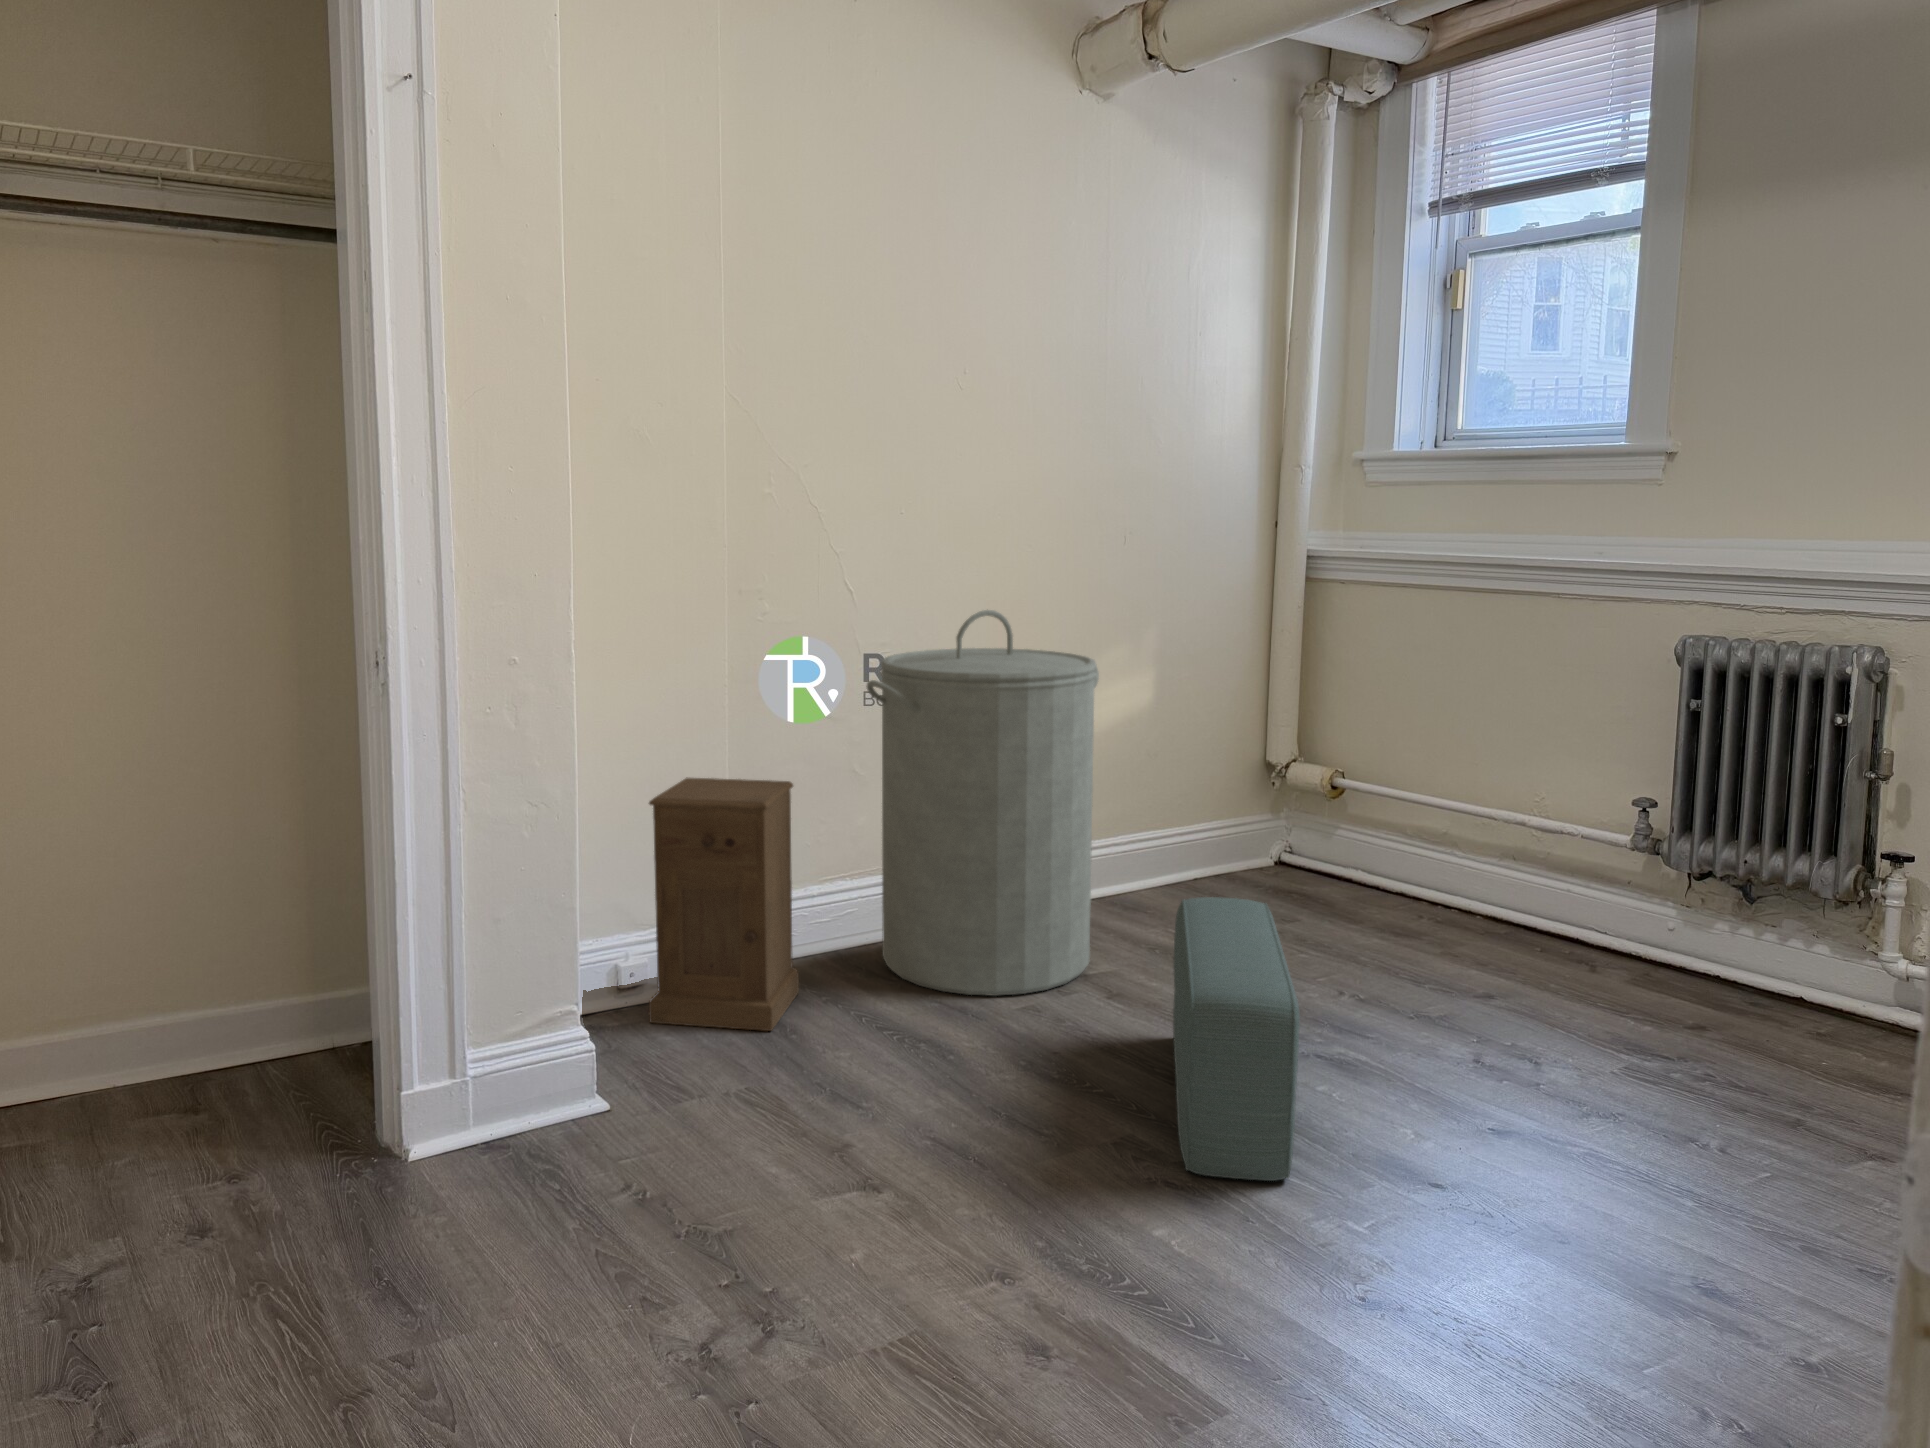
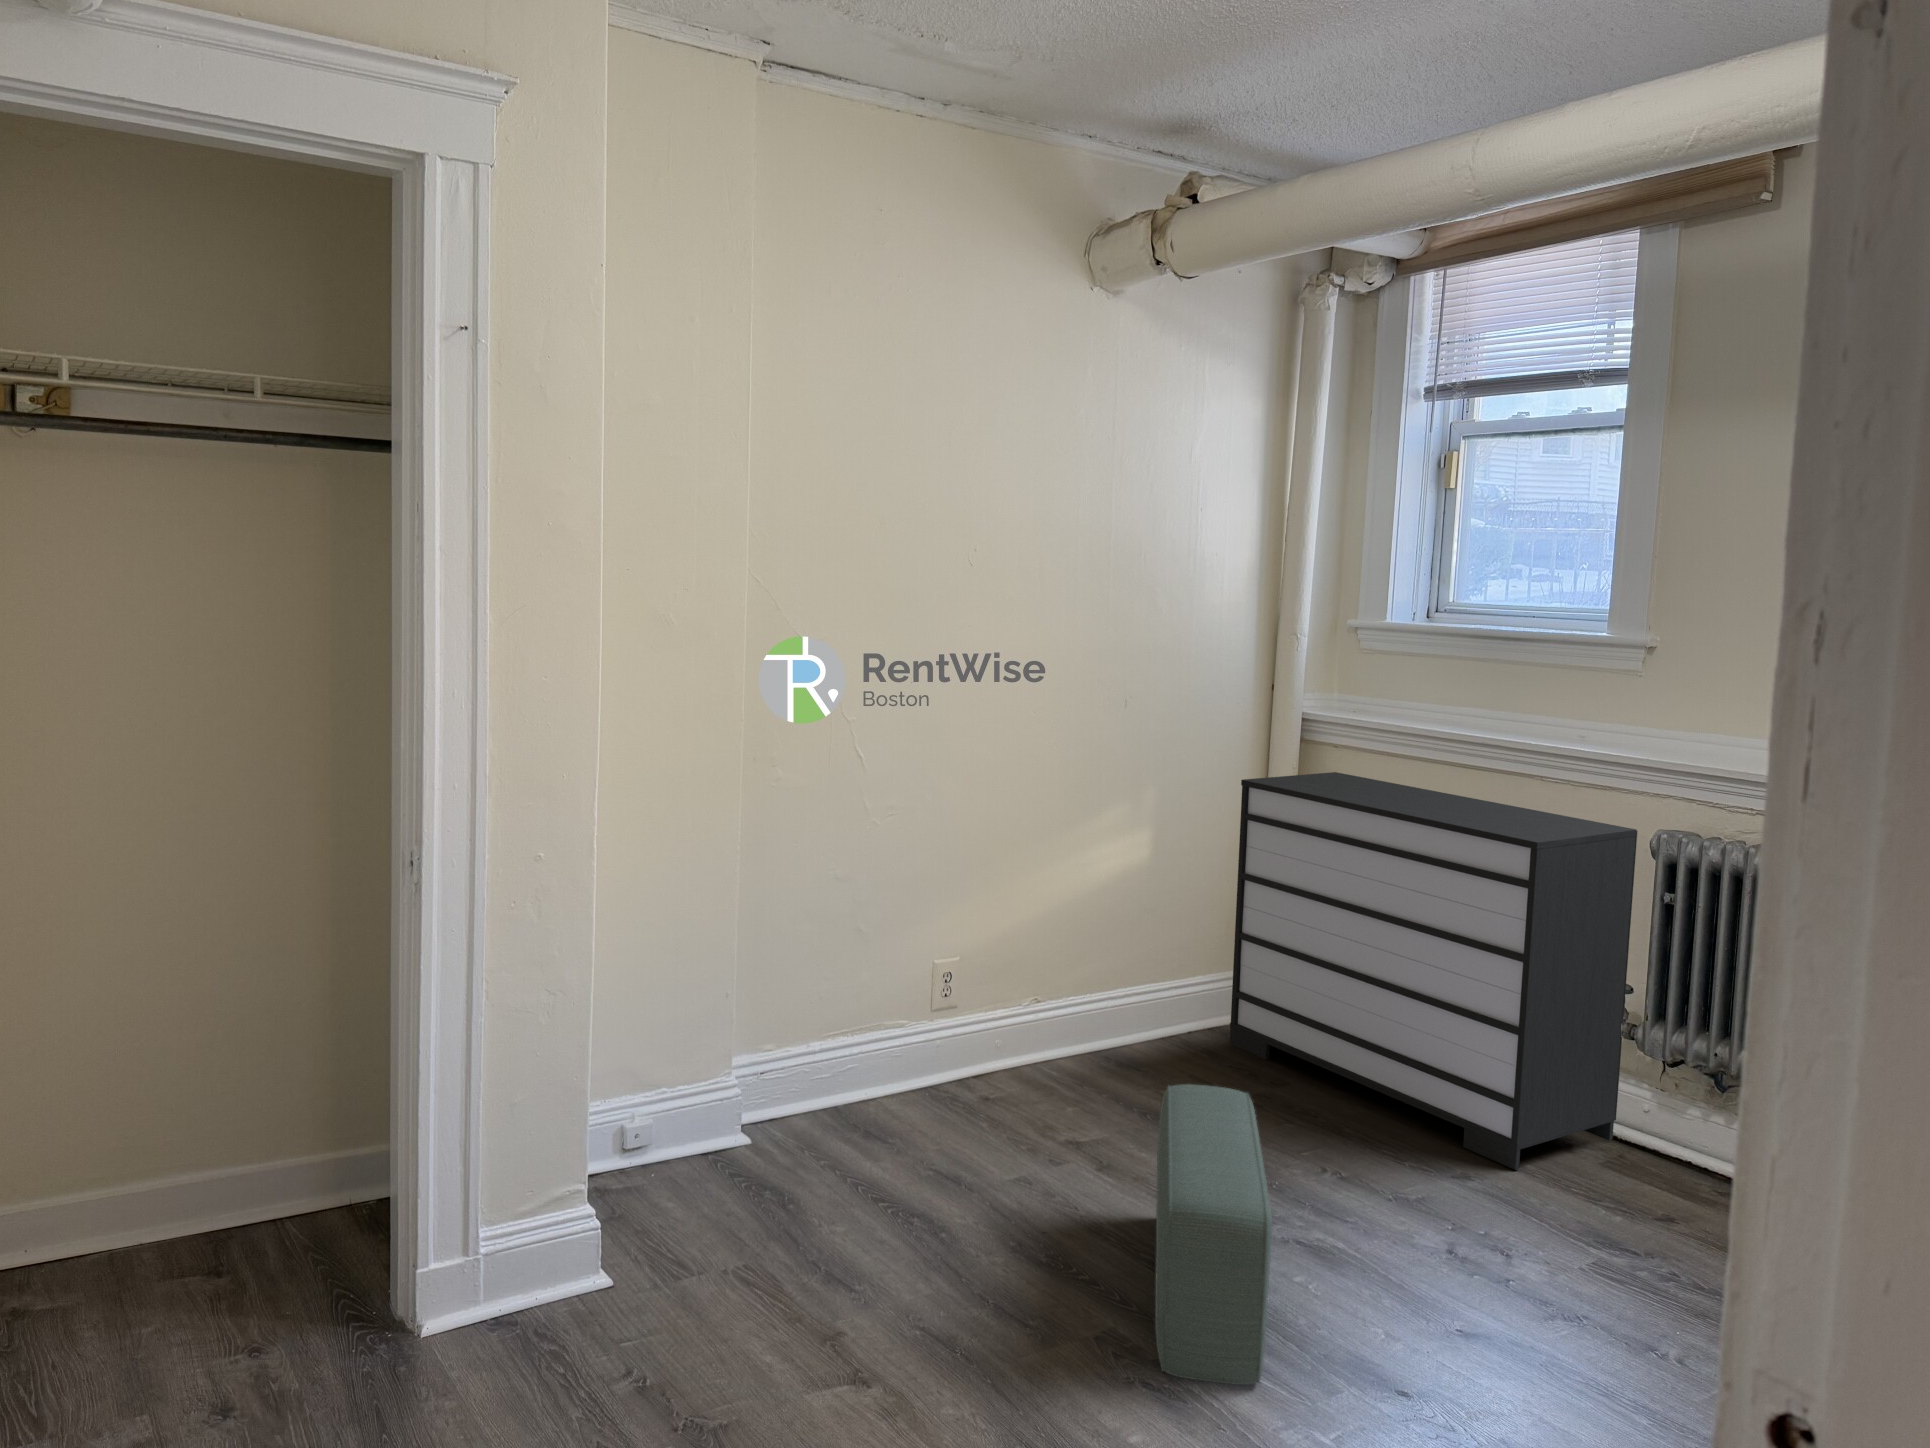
dresser: none [1238,609,1660,987] -> present [1230,772,1637,1170]
laundry hamper: present [866,610,1099,996] -> none [872,786,1096,1164]
nightstand: present [649,778,799,1031] -> none [653,943,799,1199]

